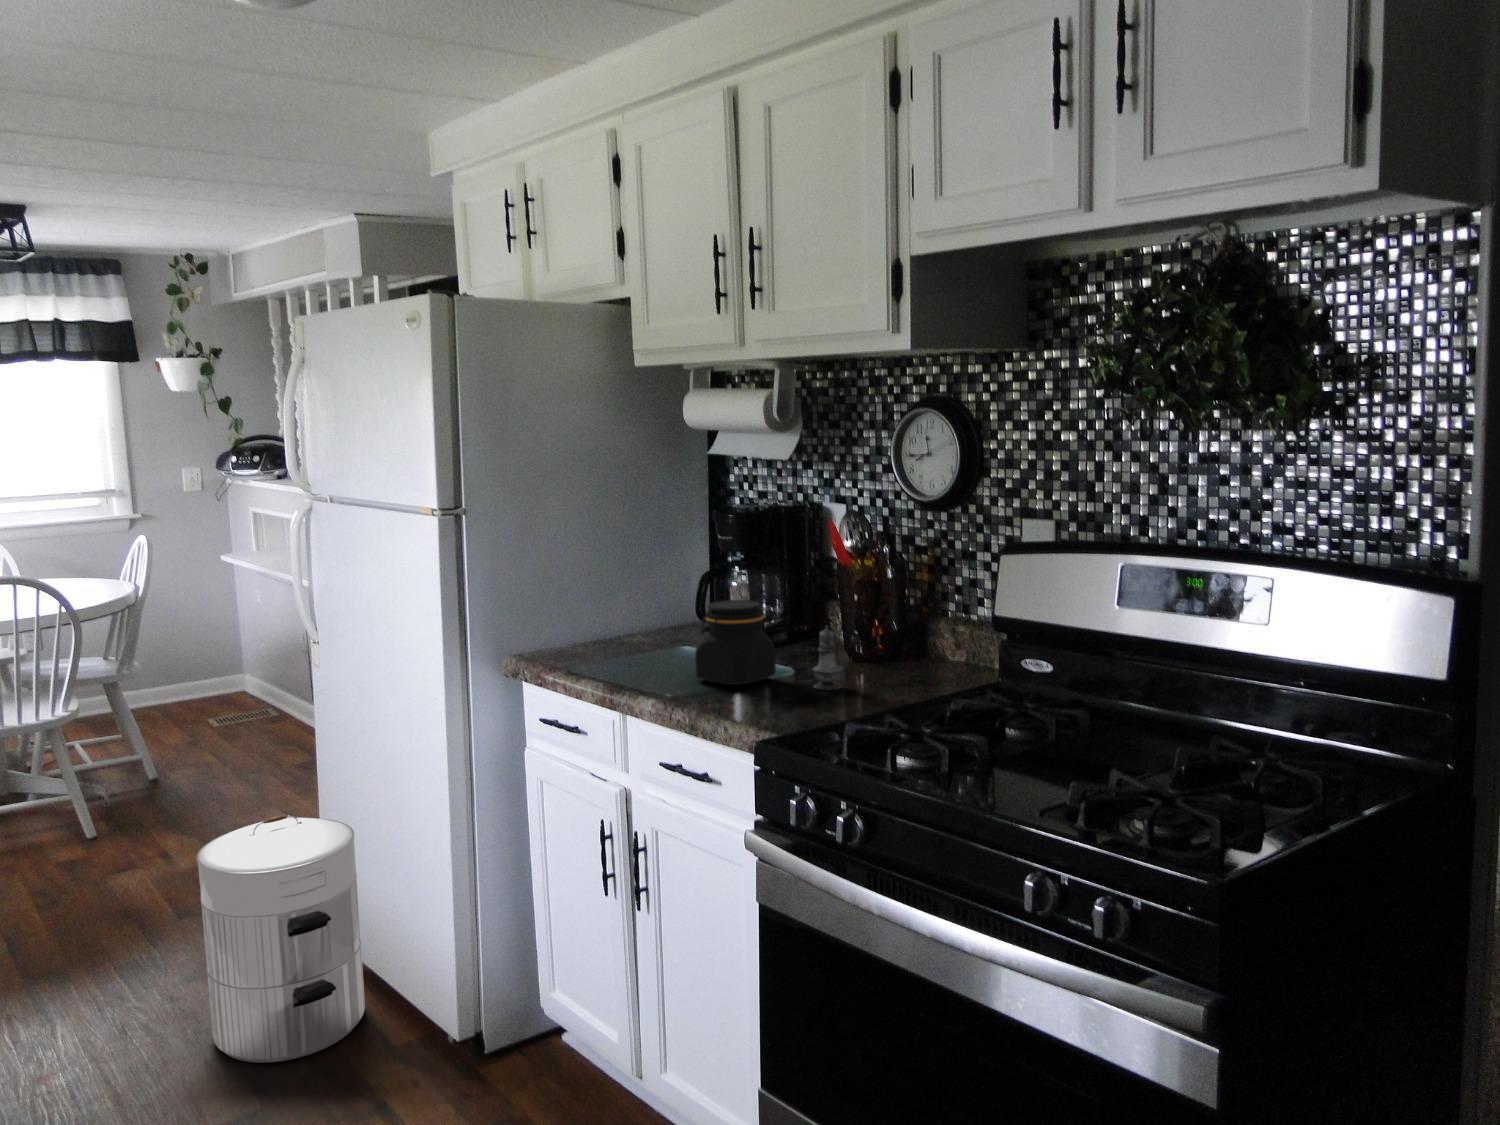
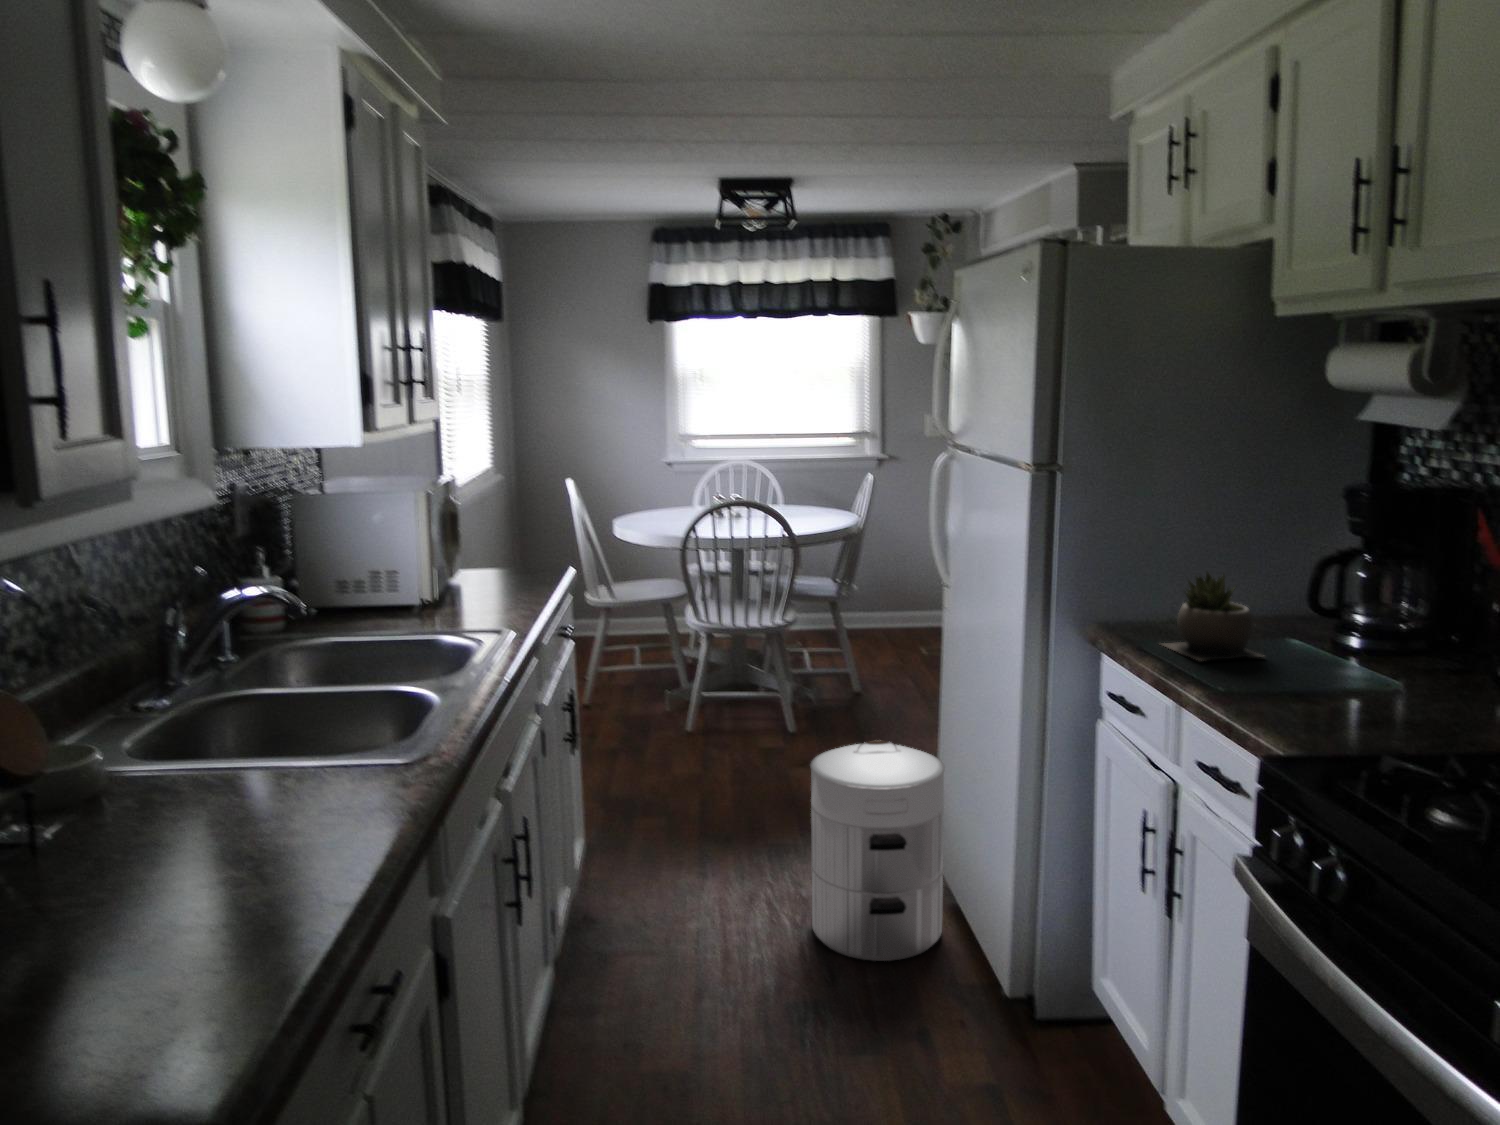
succulent plant: none [586,591,681,672] -> present [1162,572,1264,660]
jar: present [695,600,776,685] -> none [1265,594,1370,694]
salt shaker: present [812,626,842,690] -> none [1411,640,1455,721]

